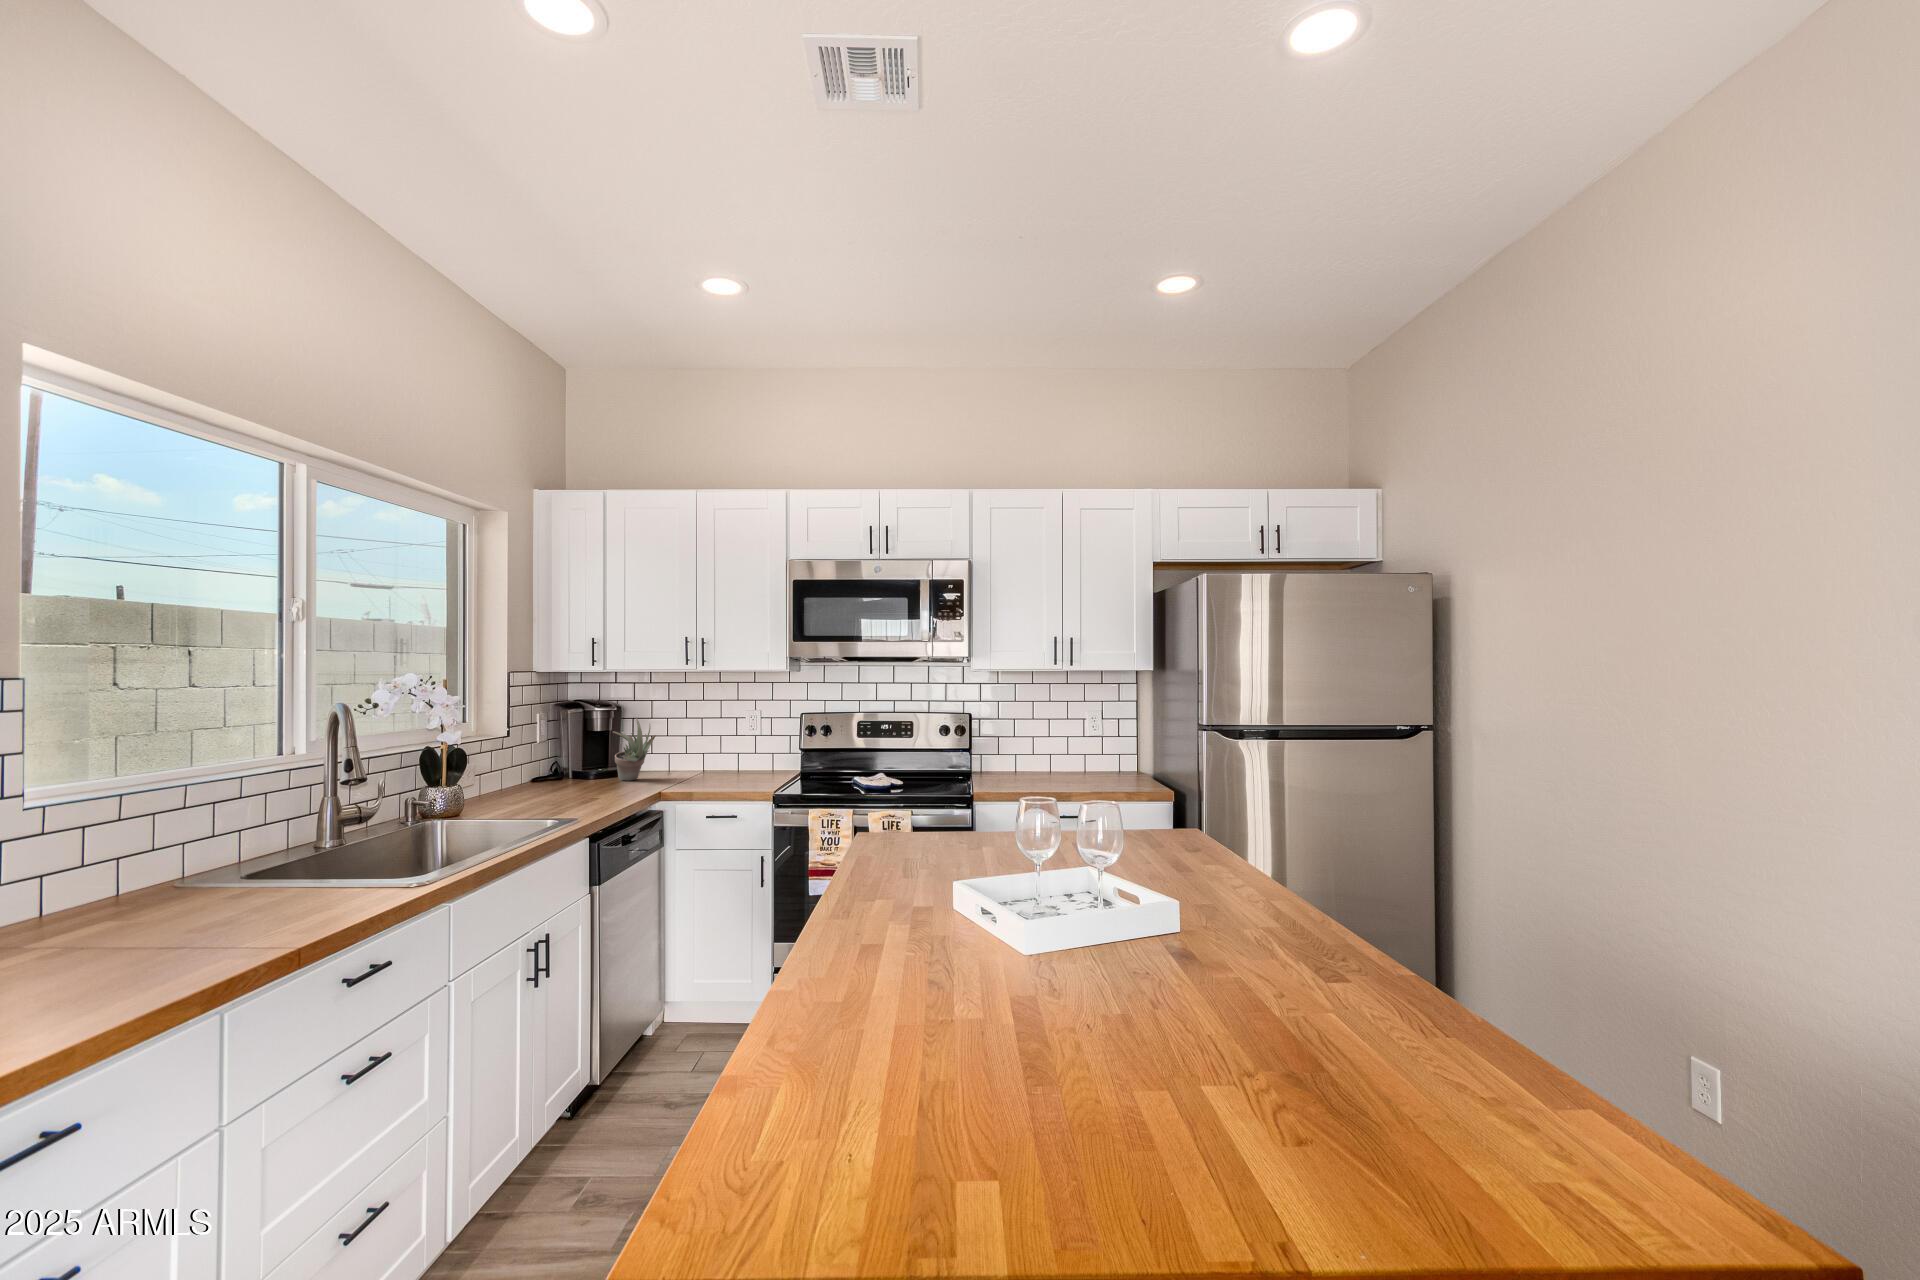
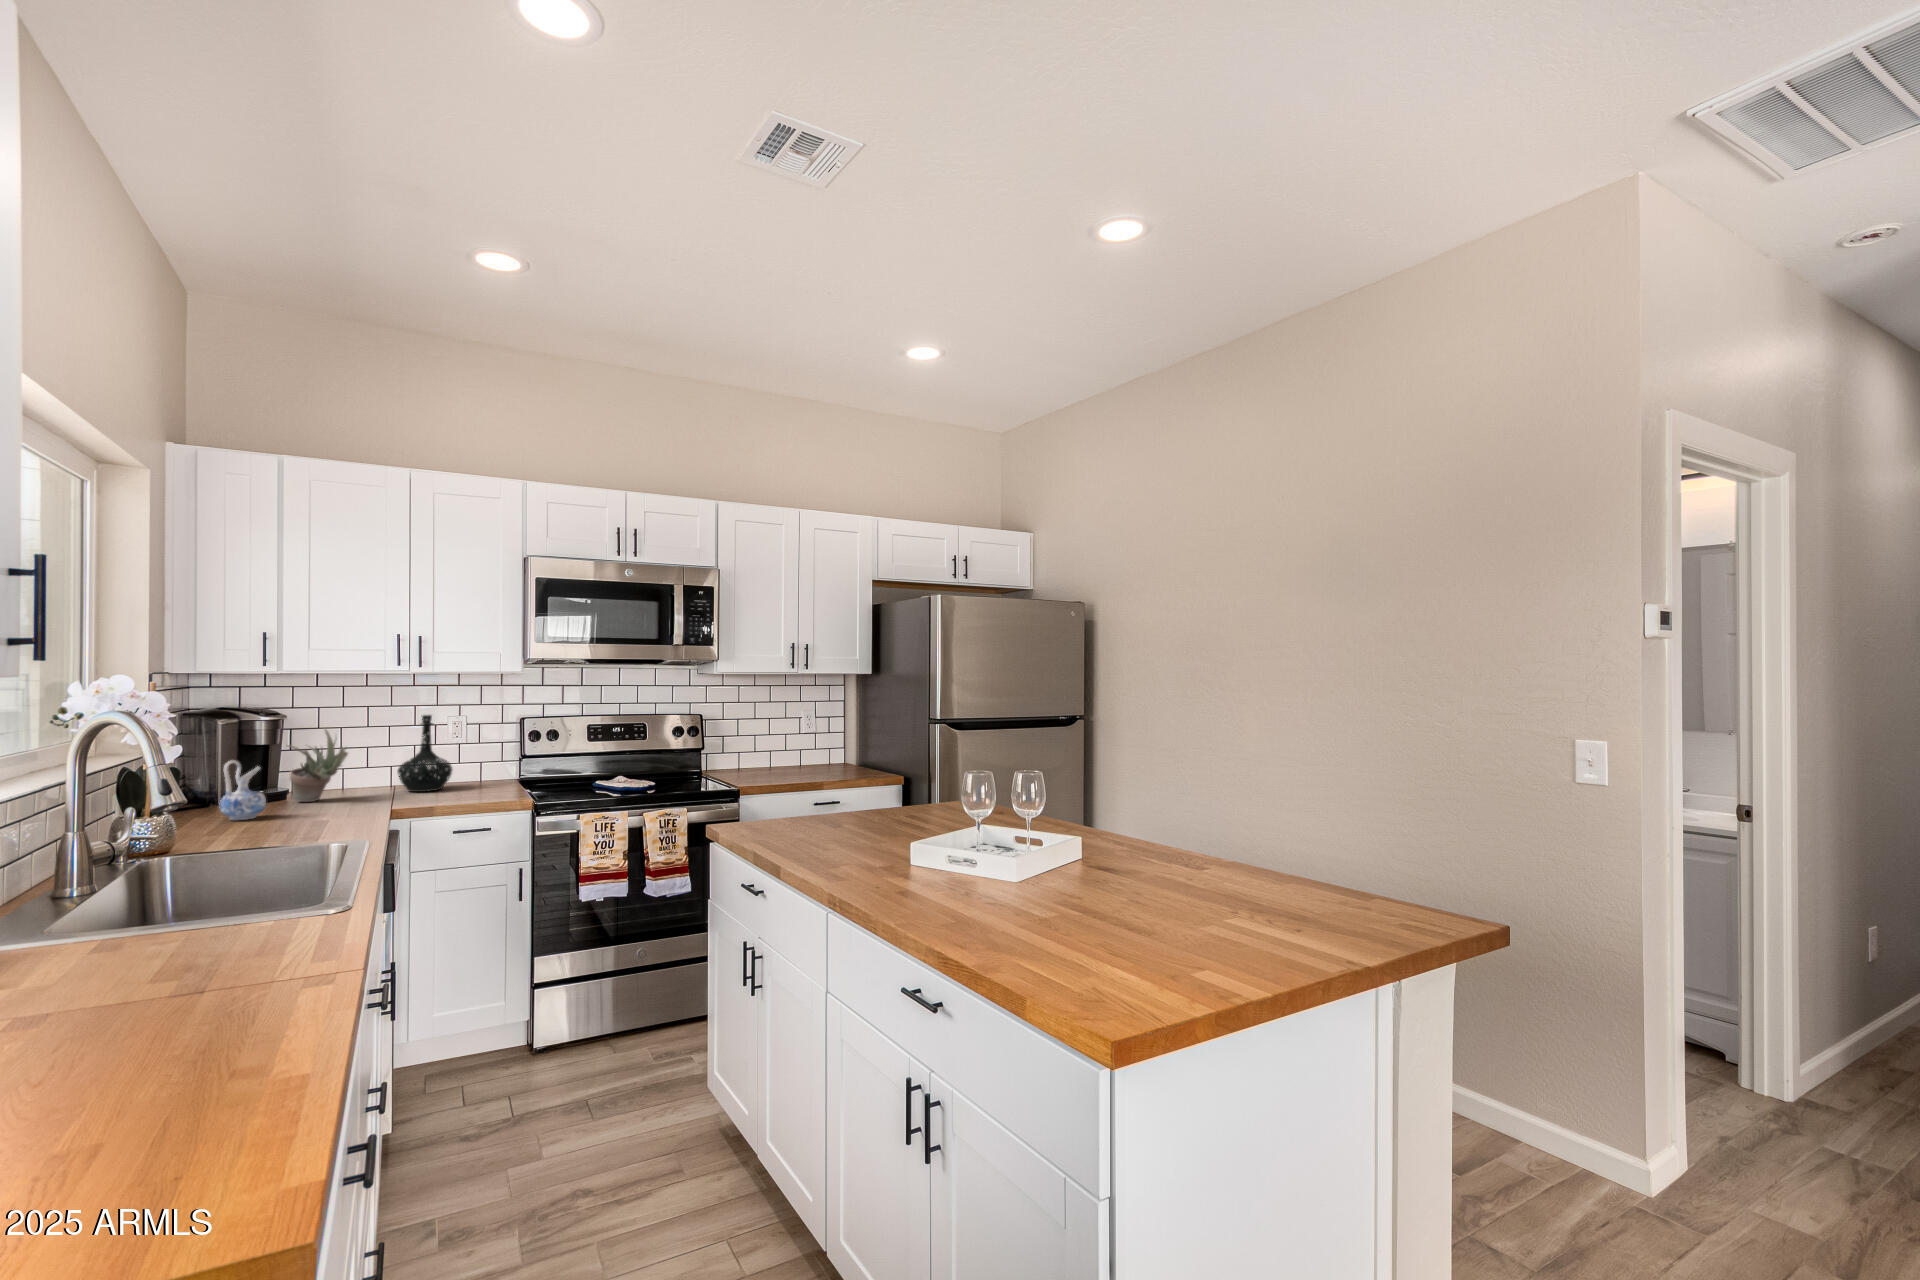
bottle: none [697,709,741,778] -> present [397,715,452,792]
ceramic pitcher: none [550,743,581,791] -> present [220,761,266,820]

